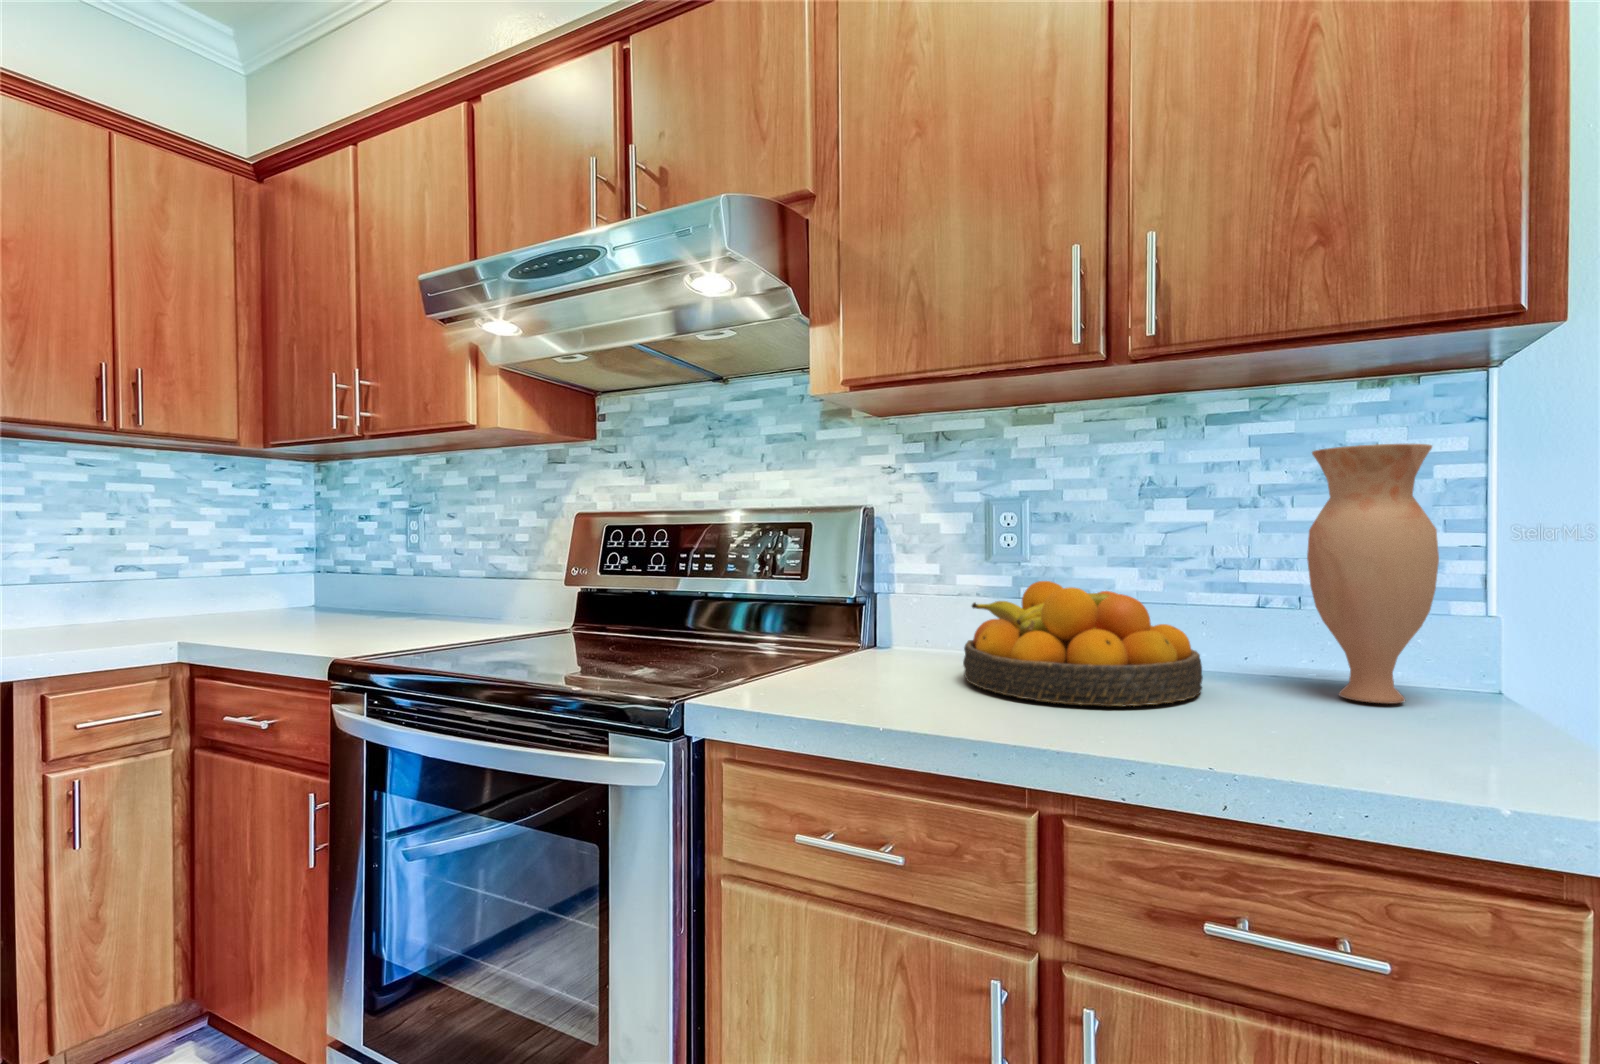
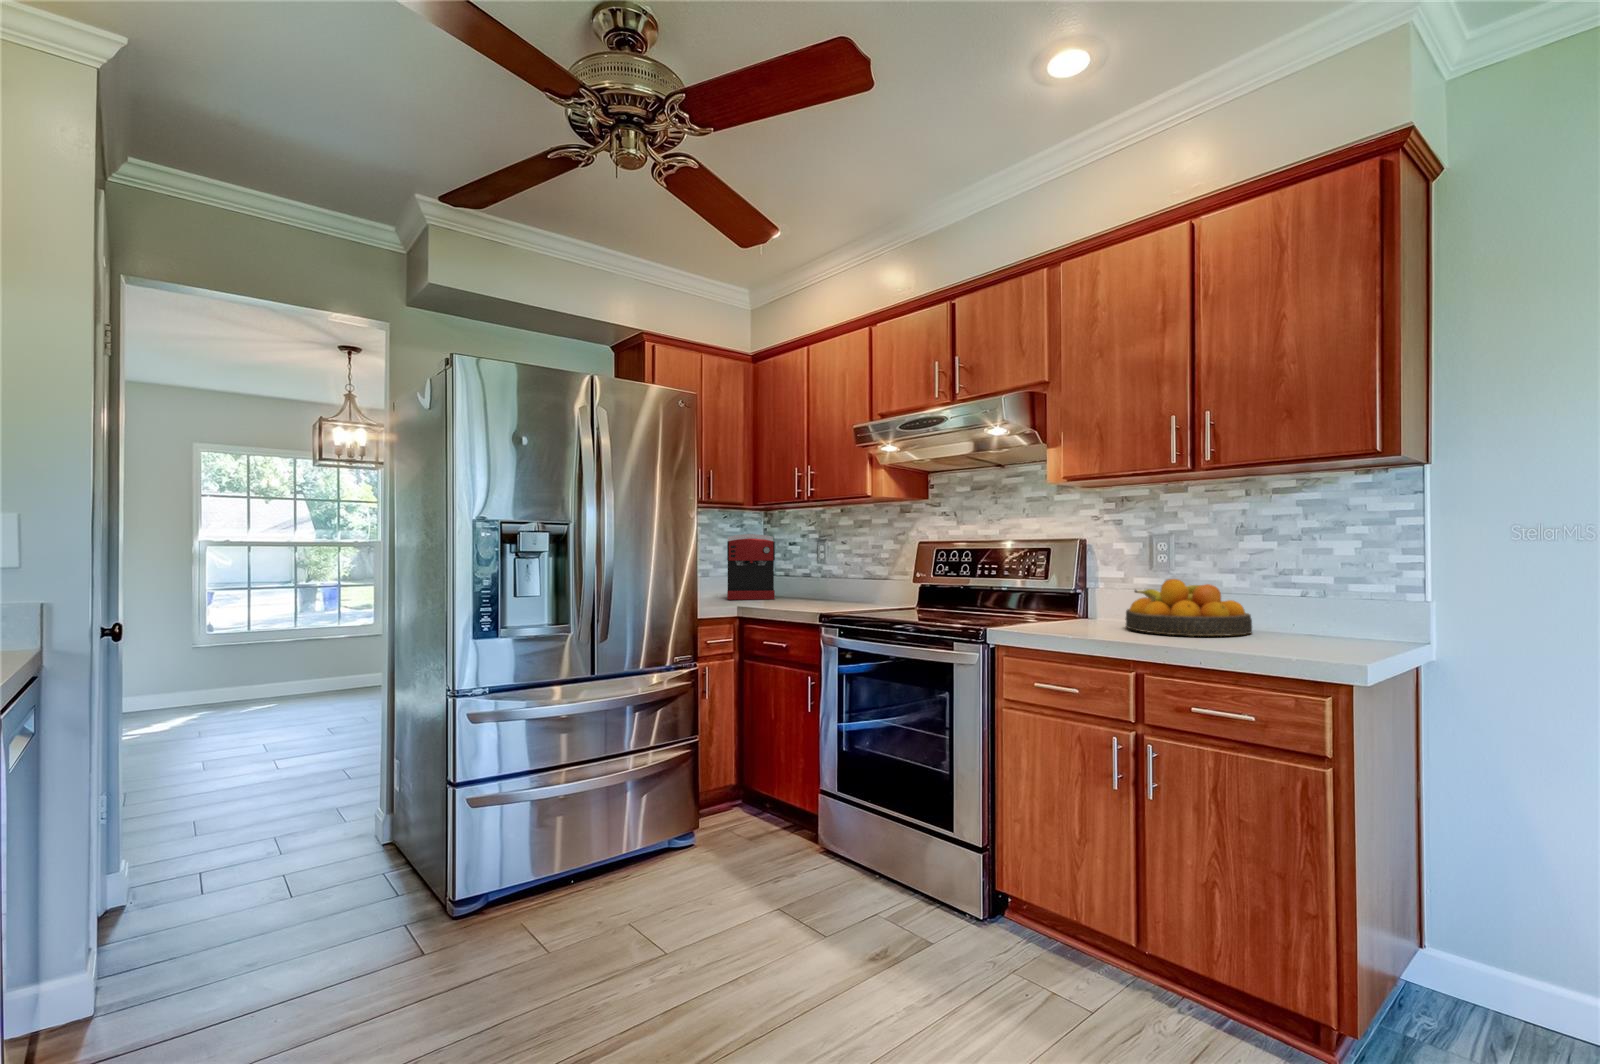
vase: present [1307,444,1439,703] -> none [1306,511,1372,640]
coffee maker: none [214,499,328,623] -> present [727,534,775,600]

